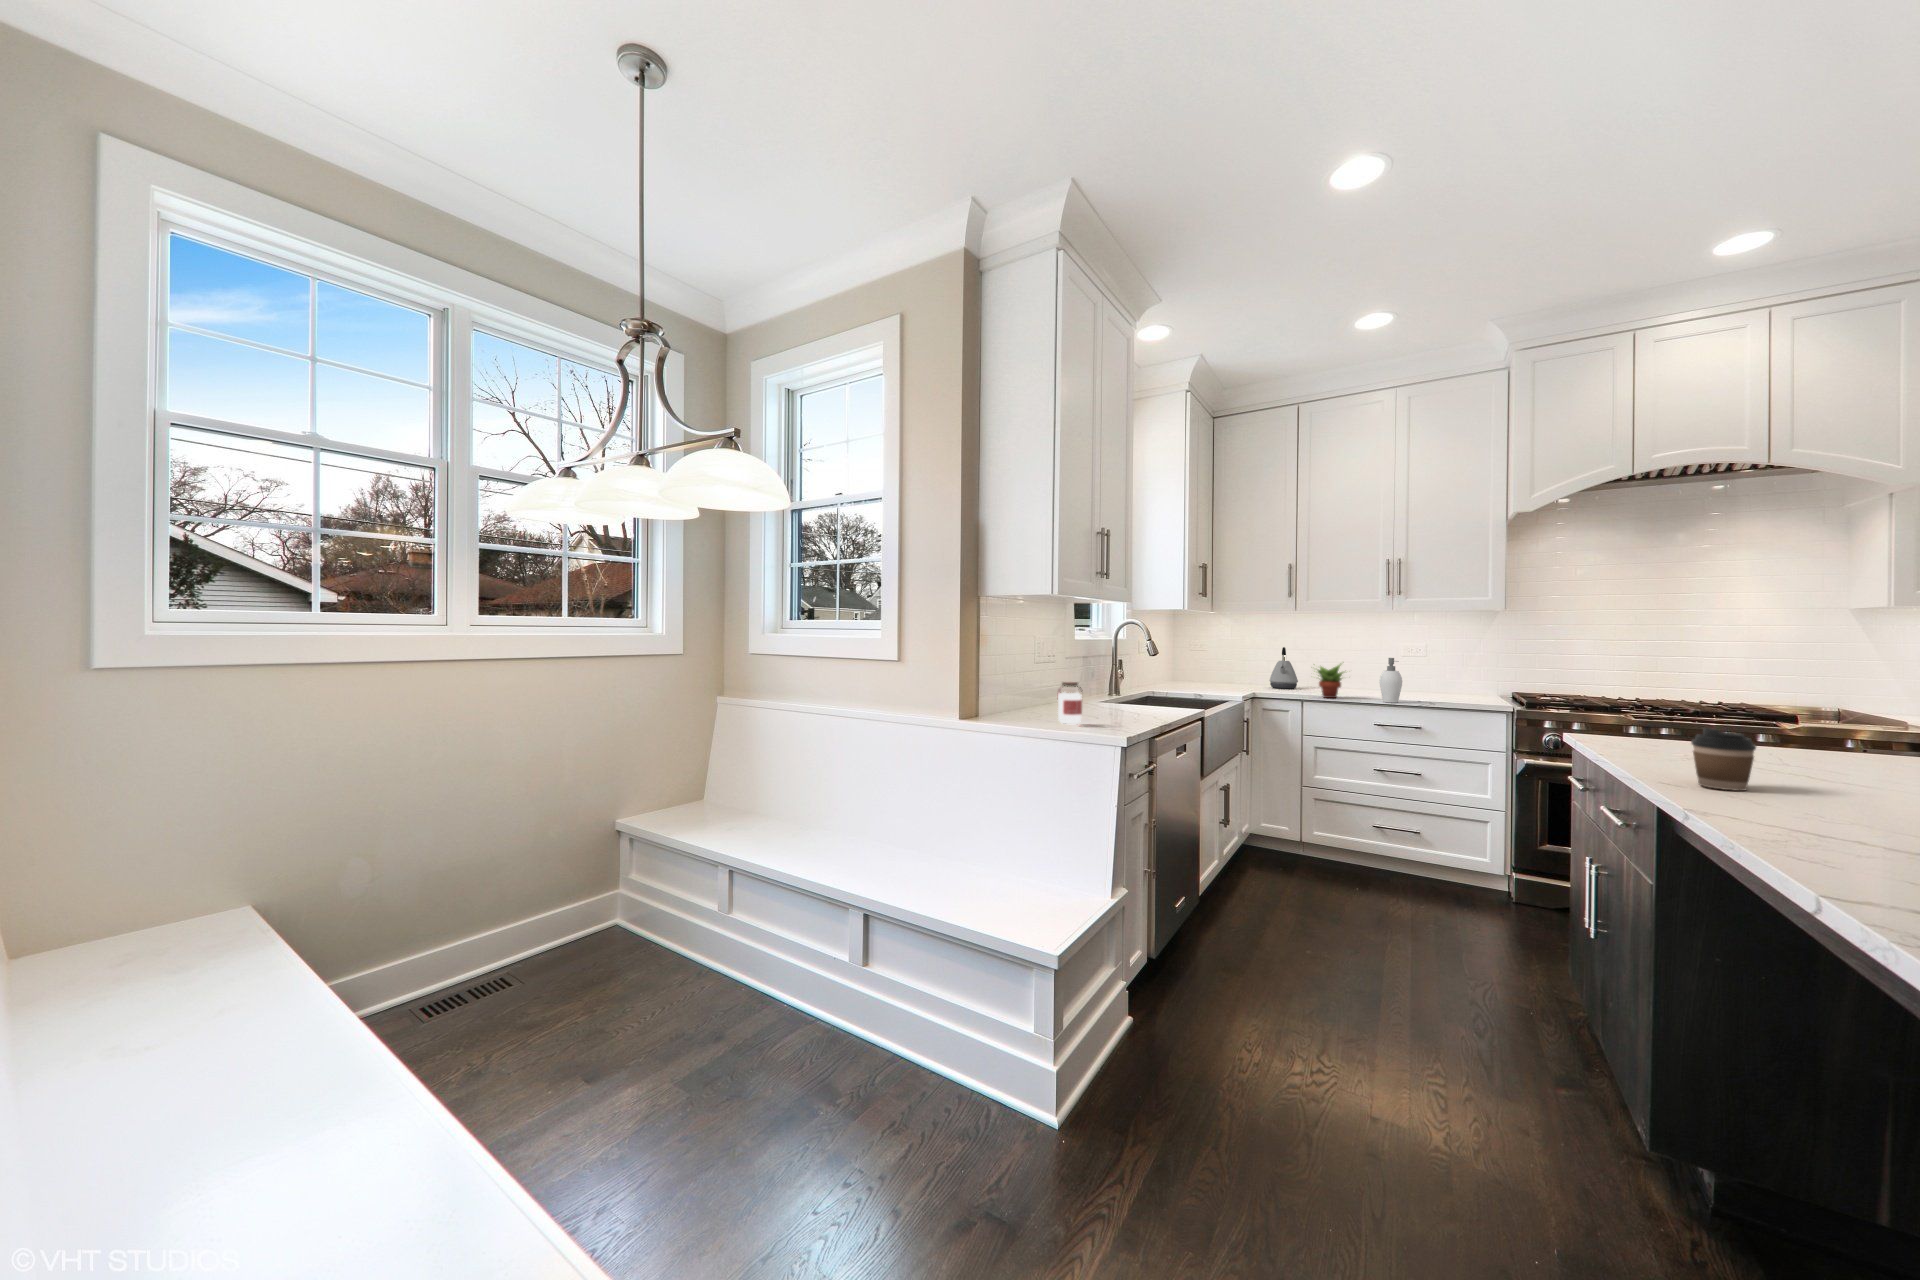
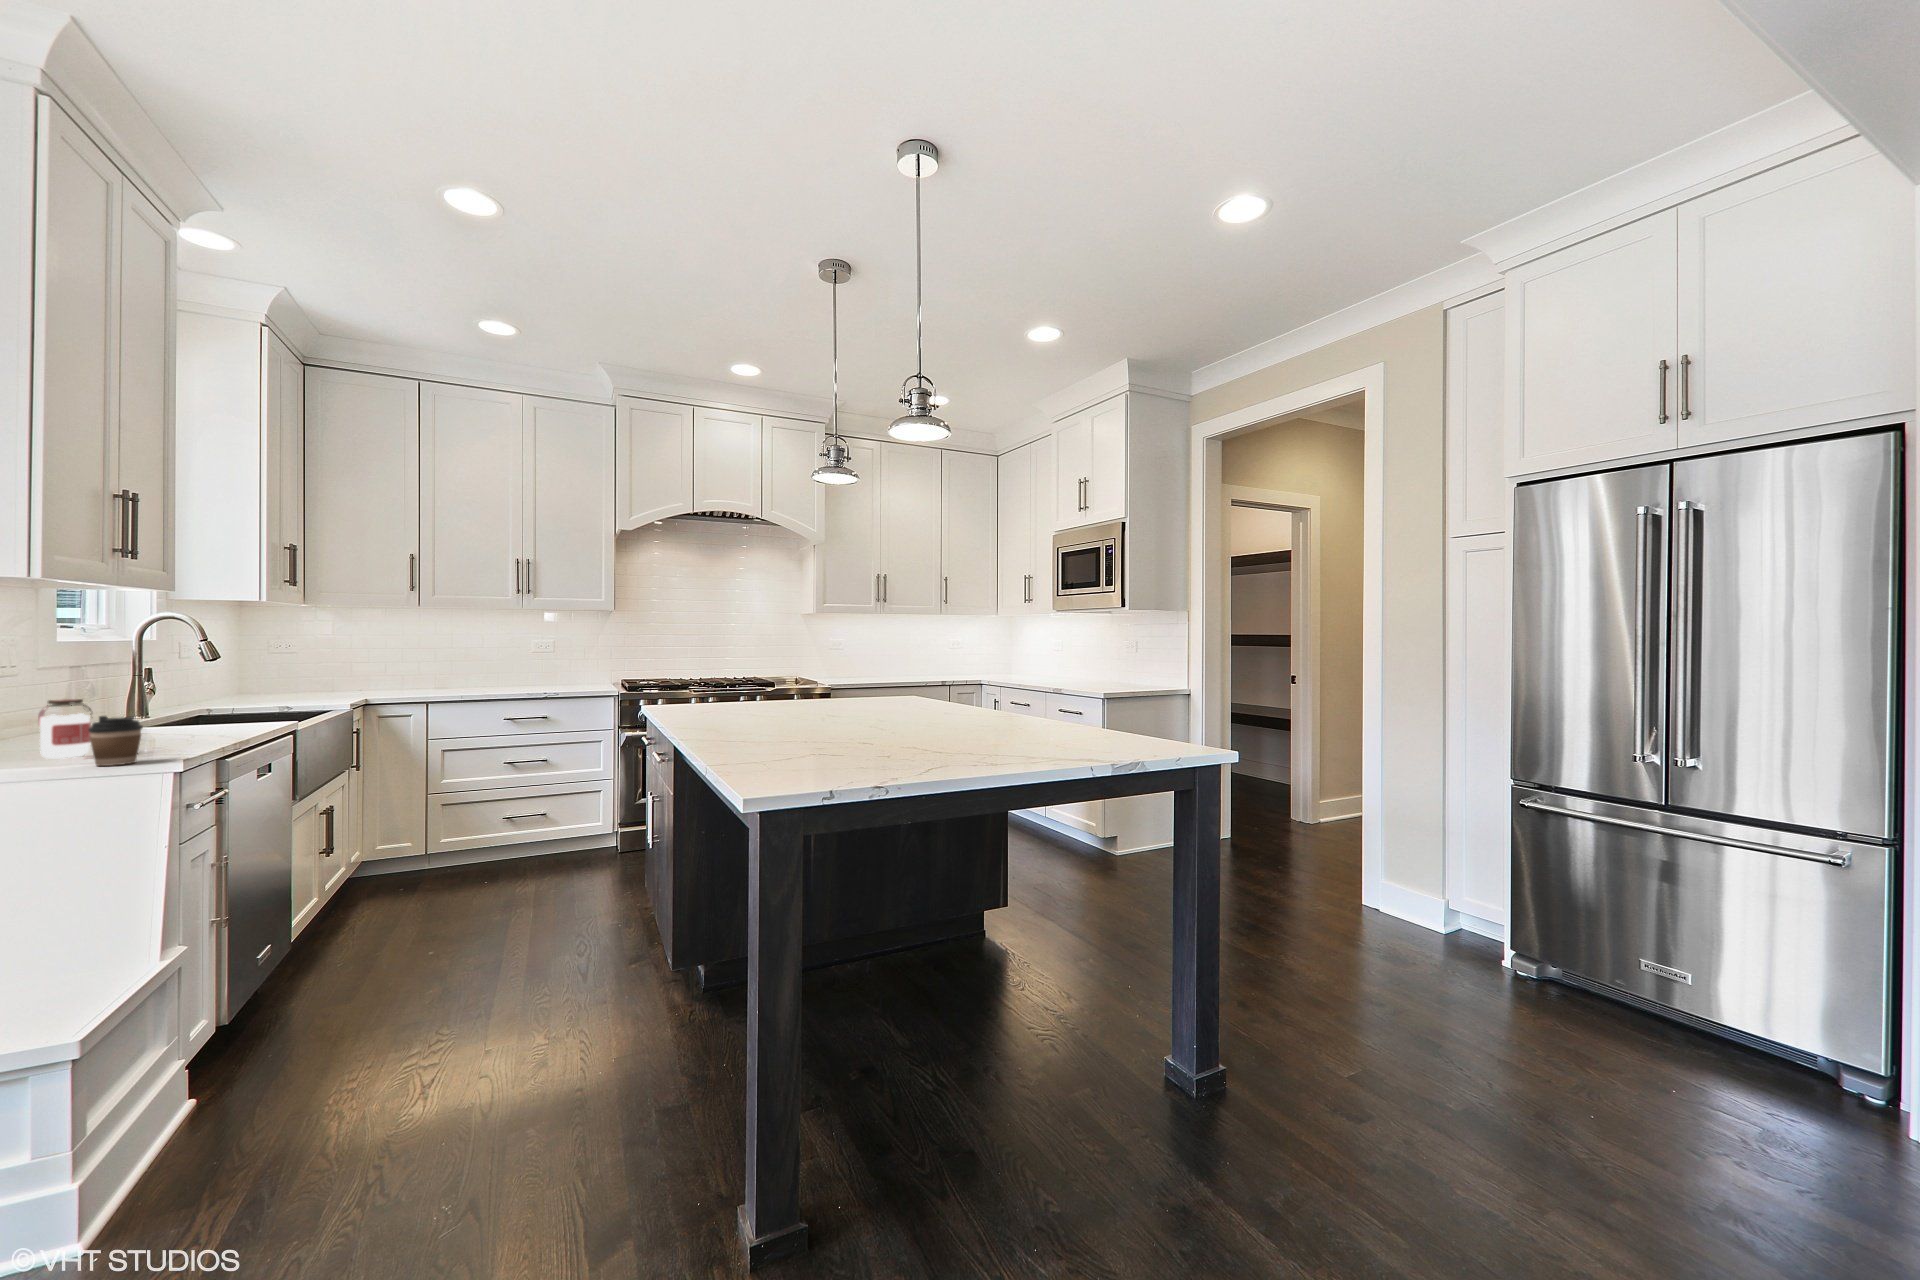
kettle: present [1269,647,1298,689] -> none [385,646,420,692]
soap dispenser: present [1380,658,1402,703] -> none [507,654,528,697]
succulent plant: present [1317,664,1344,698] -> none [434,660,479,698]
coffee cup: present [1691,728,1756,791] -> present [88,716,143,766]

